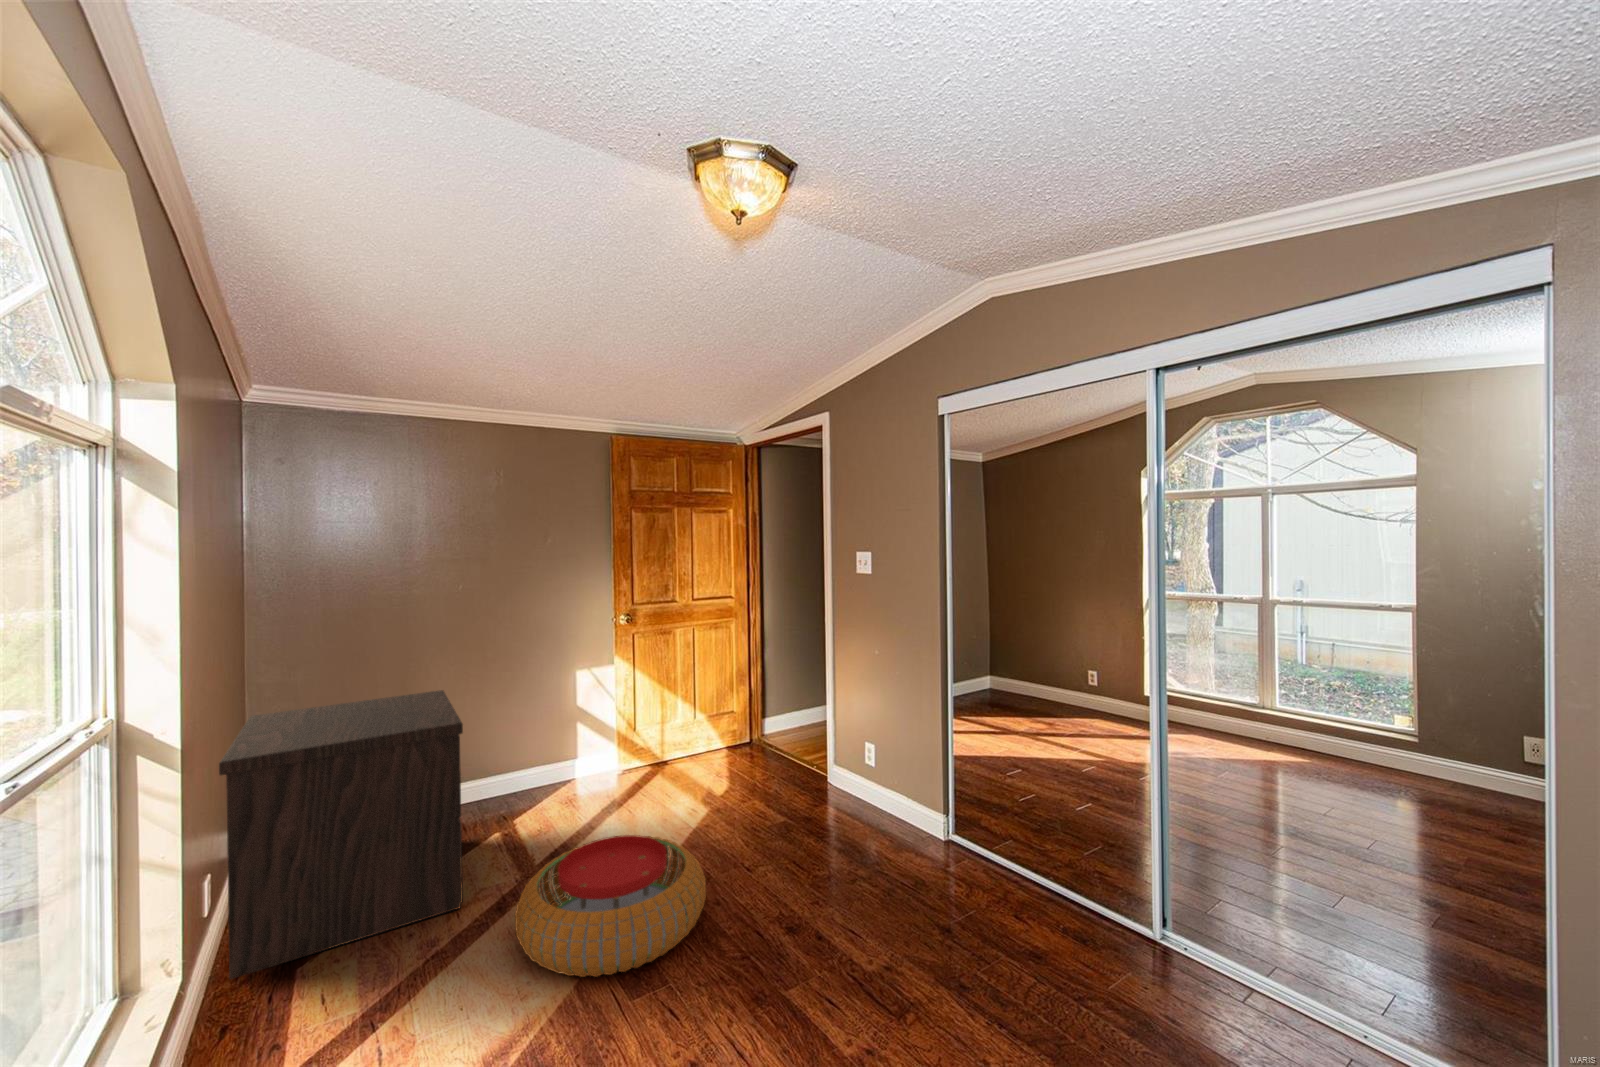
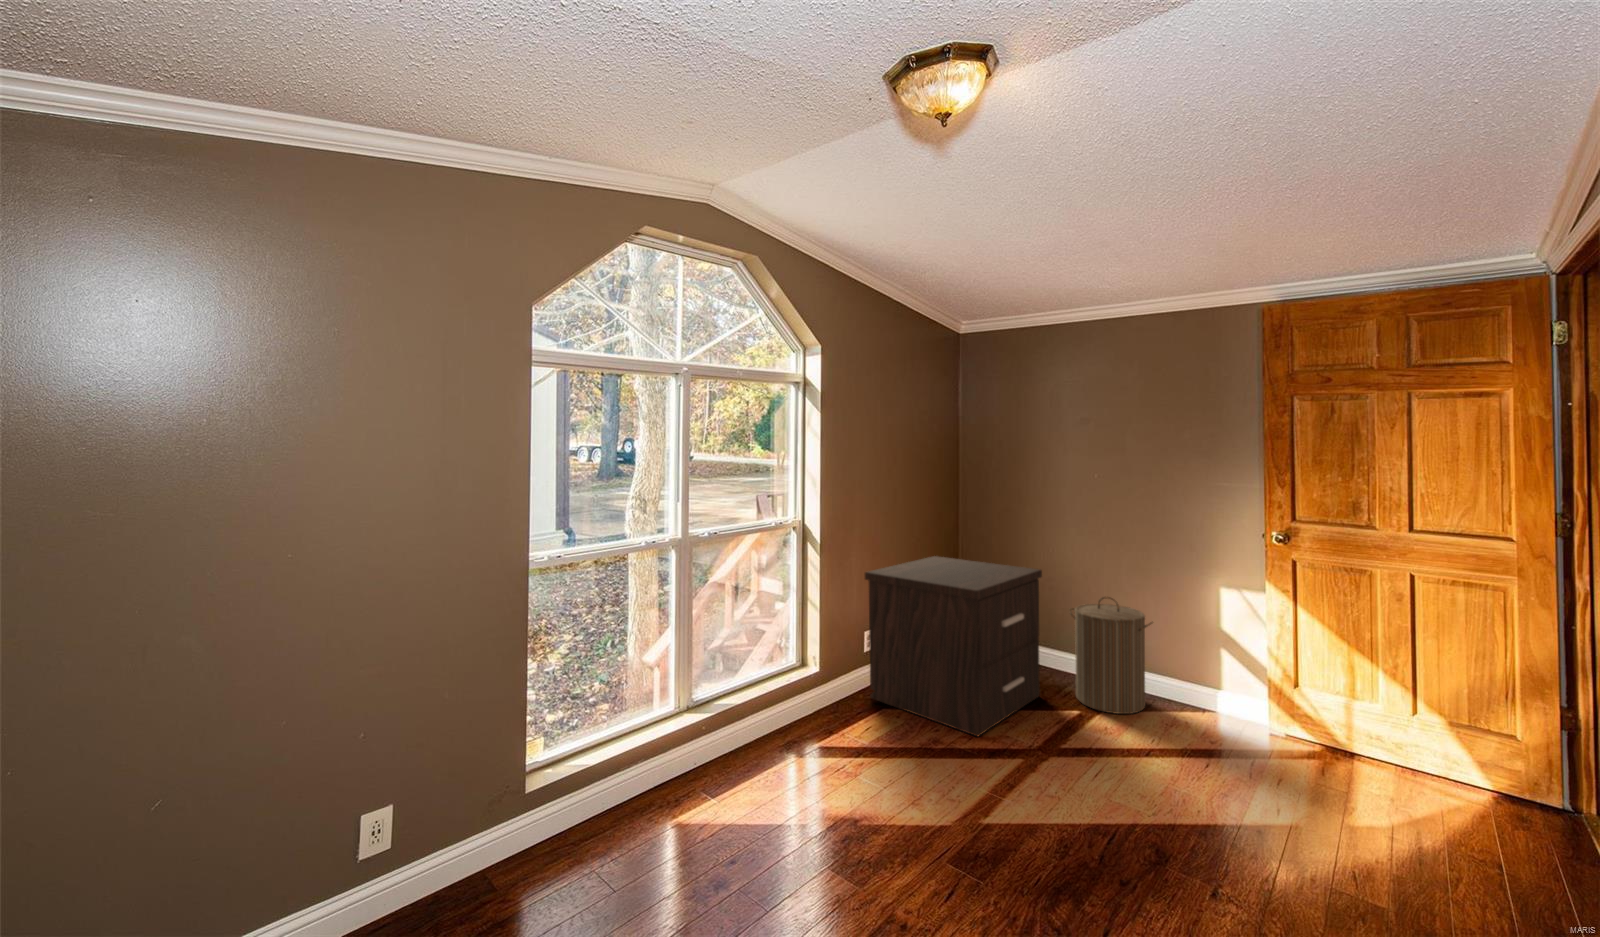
laundry hamper: none [458,702,546,825] -> present [1069,597,1152,714]
pouf: present [515,835,706,977] -> none [934,733,1126,870]

